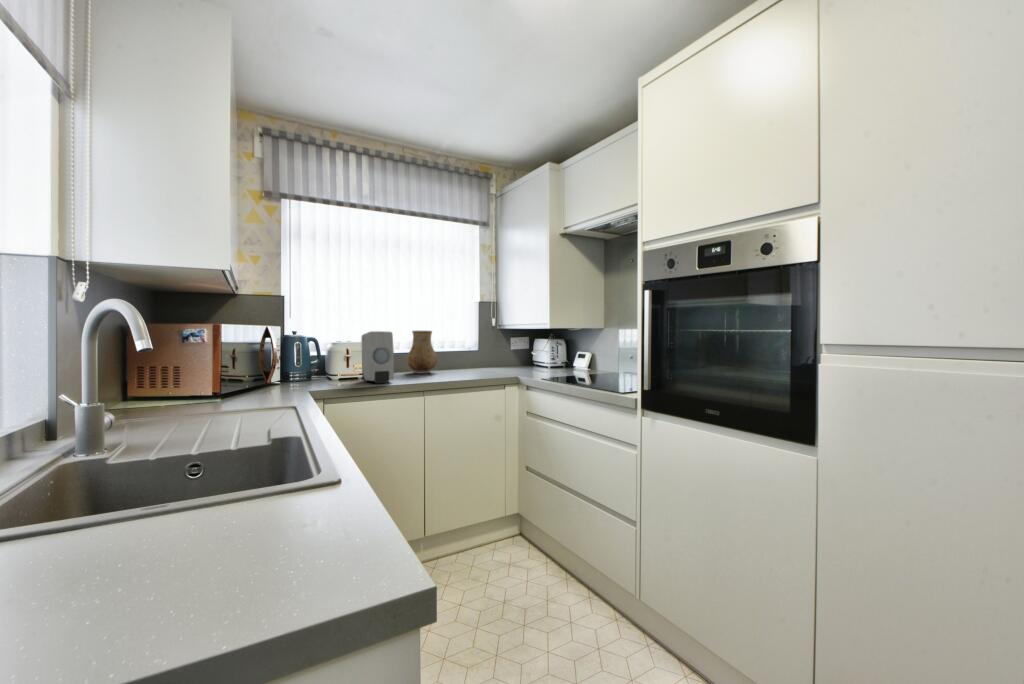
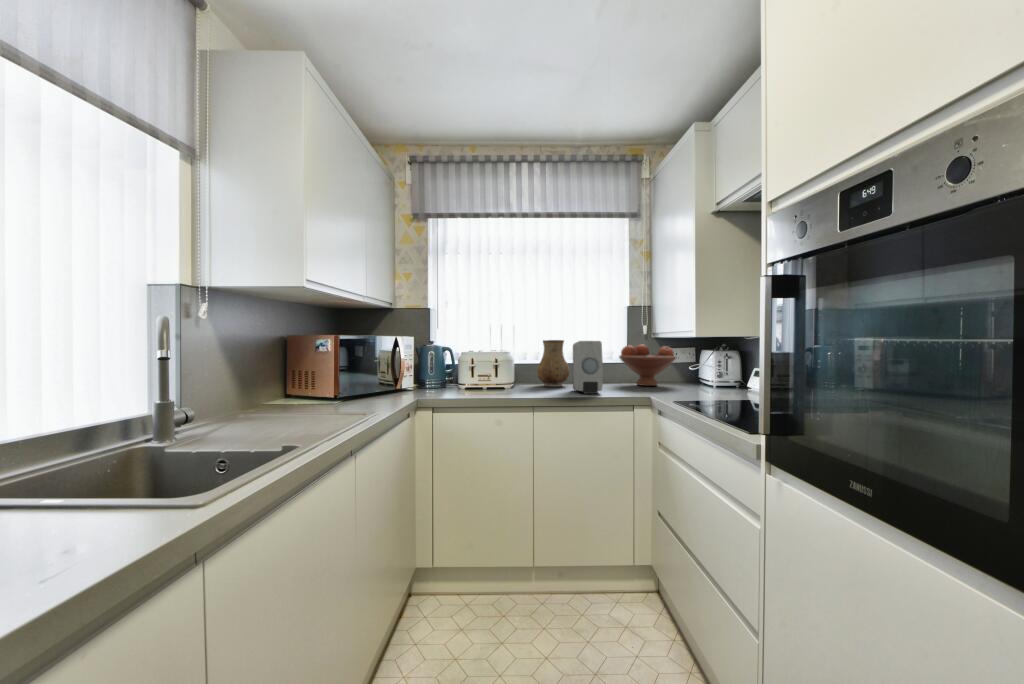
soap dispenser: present [361,331,394,383] -> present [573,341,603,394]
fruit bowl: none [475,335,522,369] -> present [619,345,676,386]

